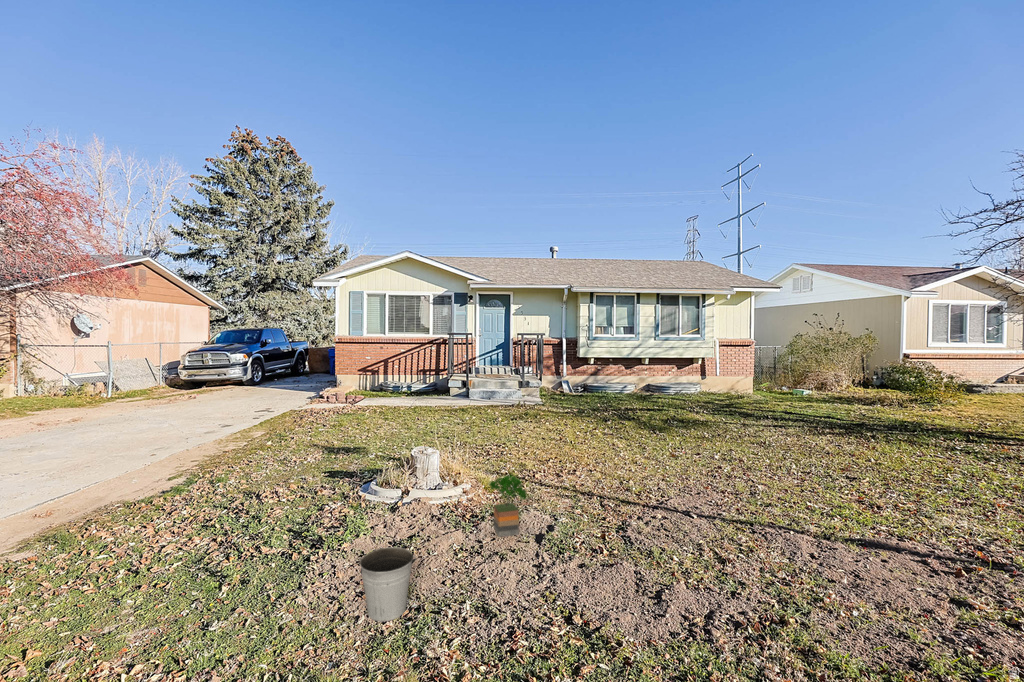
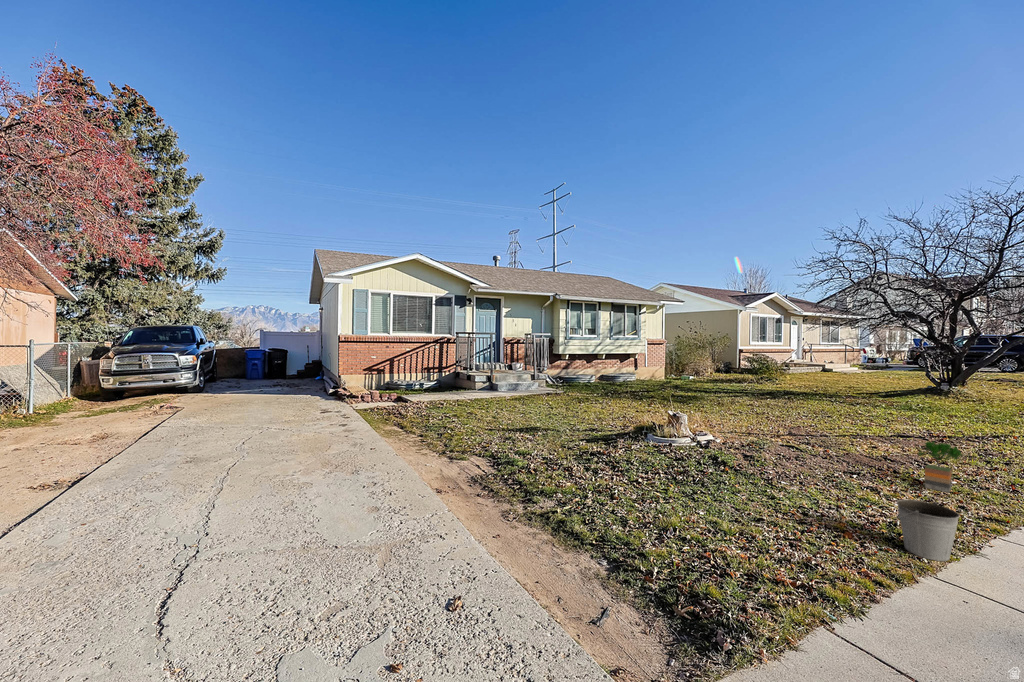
potted tree: present [489,476,527,537] -> present [918,441,962,493]

